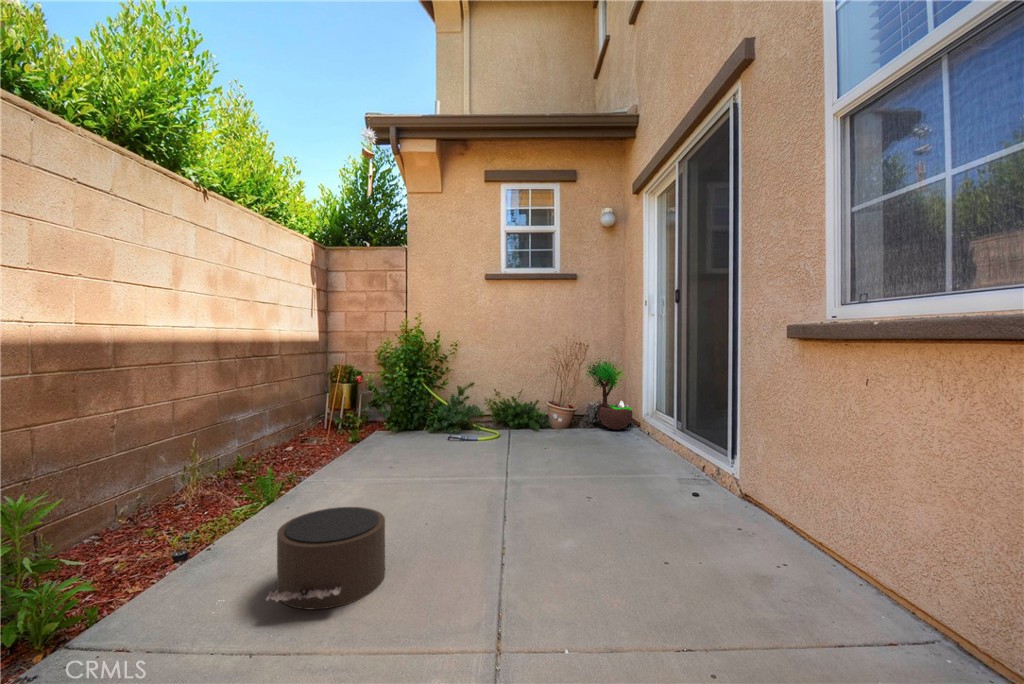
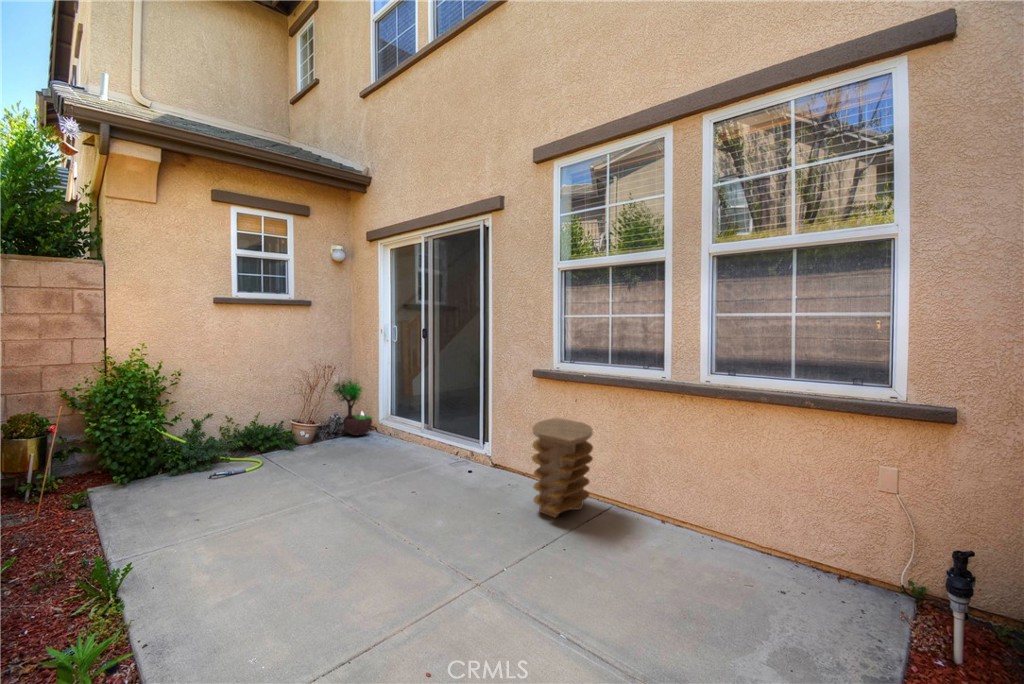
side table: none [724,414,889,628] -> present [532,418,593,518]
pouf: present [266,507,385,609] -> none [277,540,372,624]

